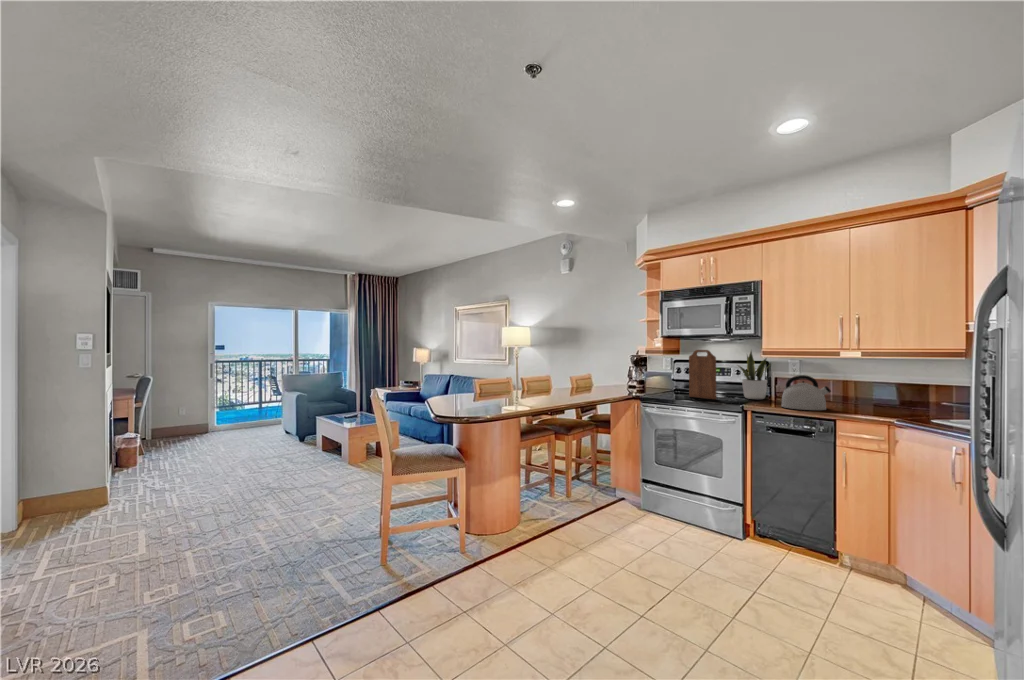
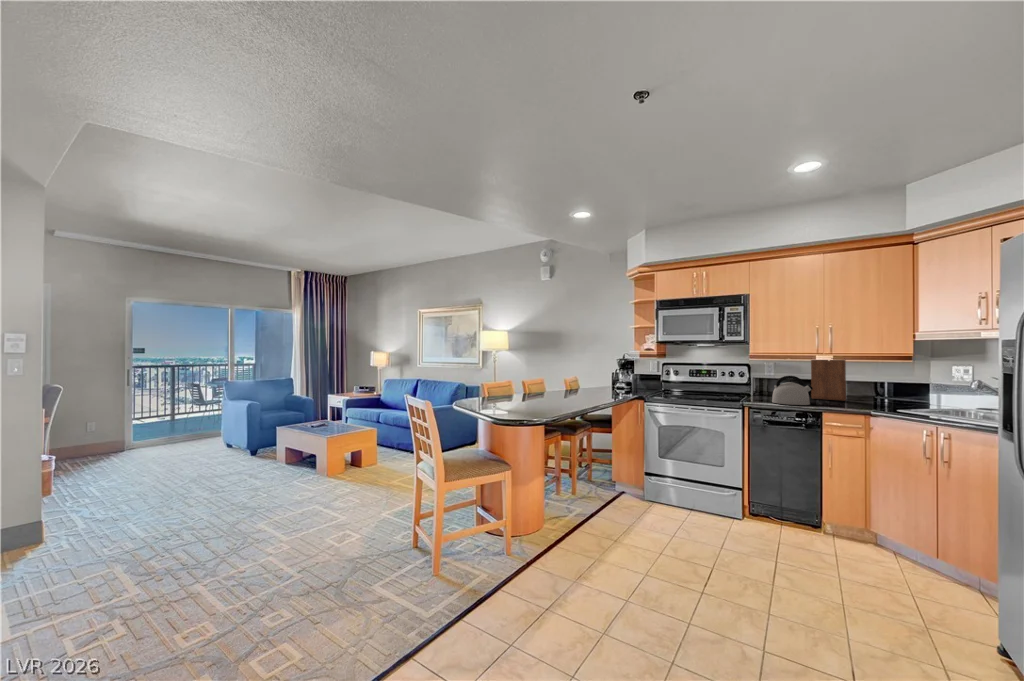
cutting board: present [689,350,716,399] -> present [811,358,846,401]
potted plant: present [739,352,767,399] -> none [723,353,759,397]

